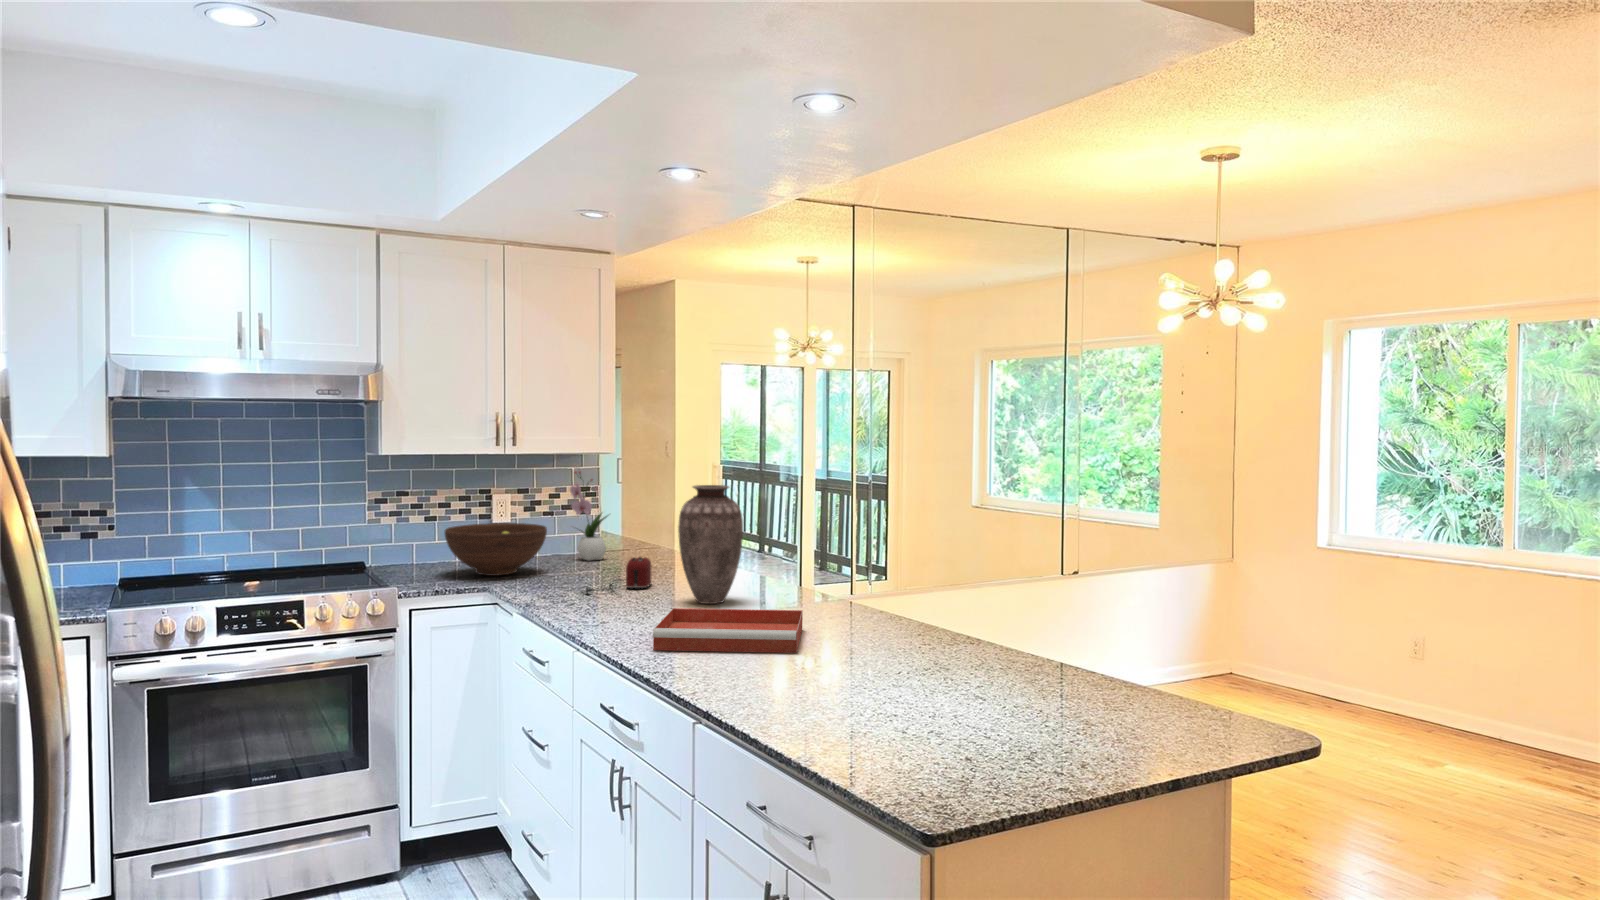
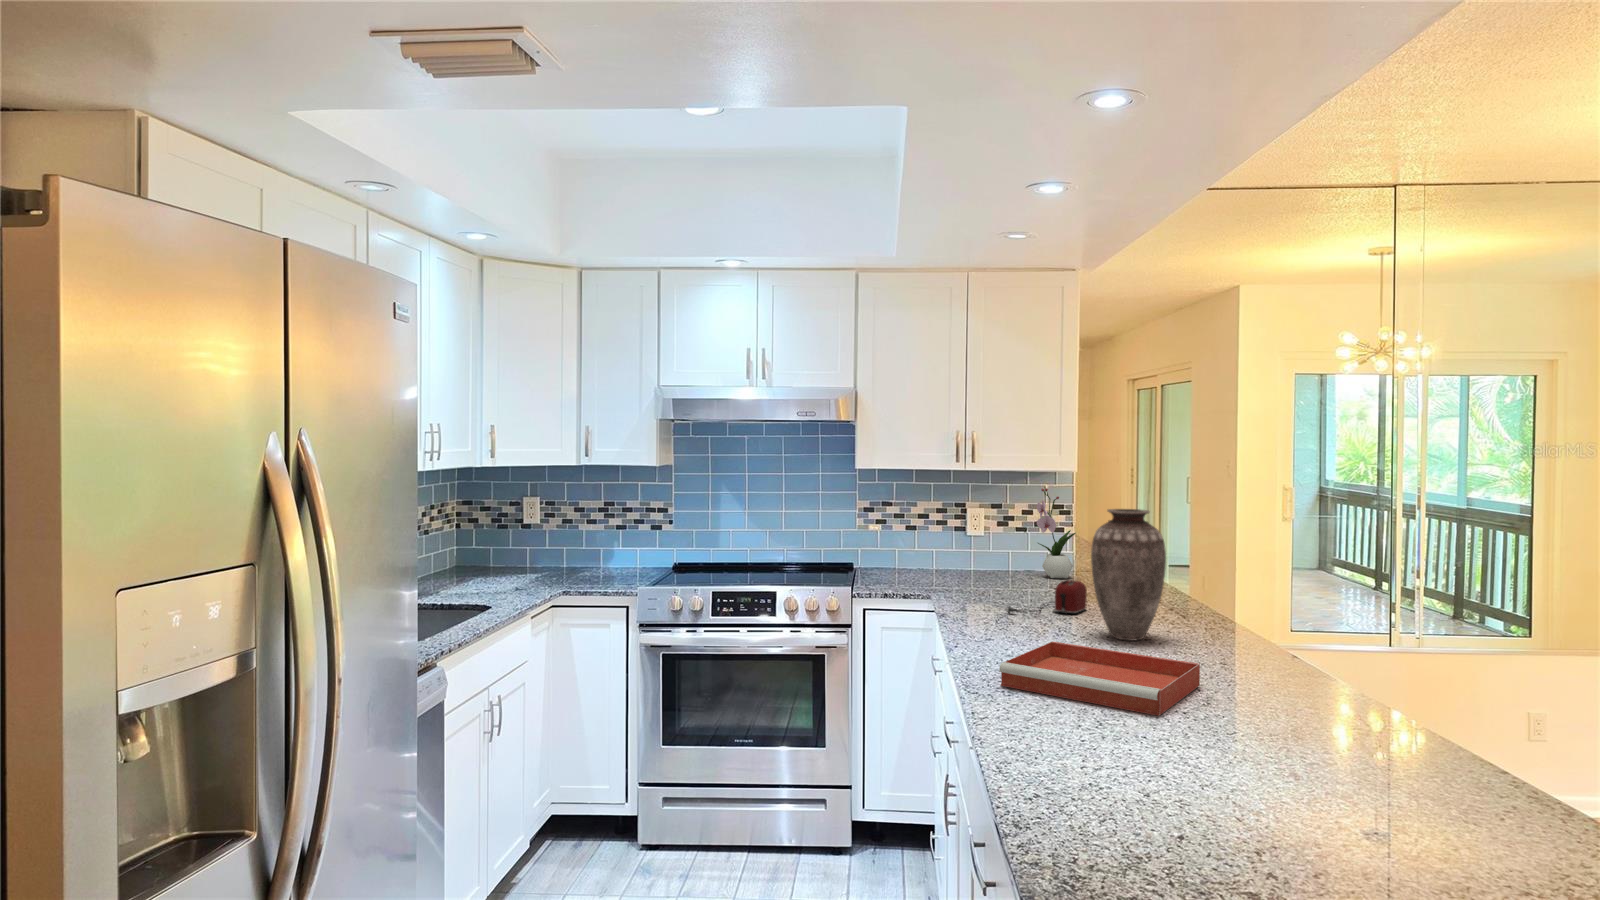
fruit bowl: present [445,523,547,576] -> none [906,535,1000,585]

